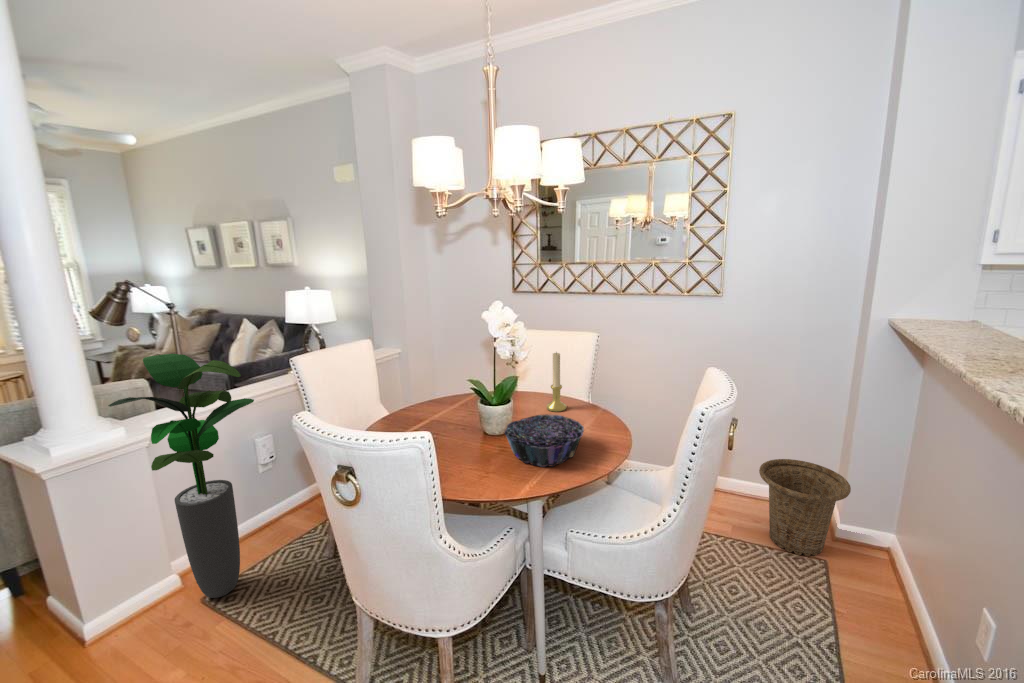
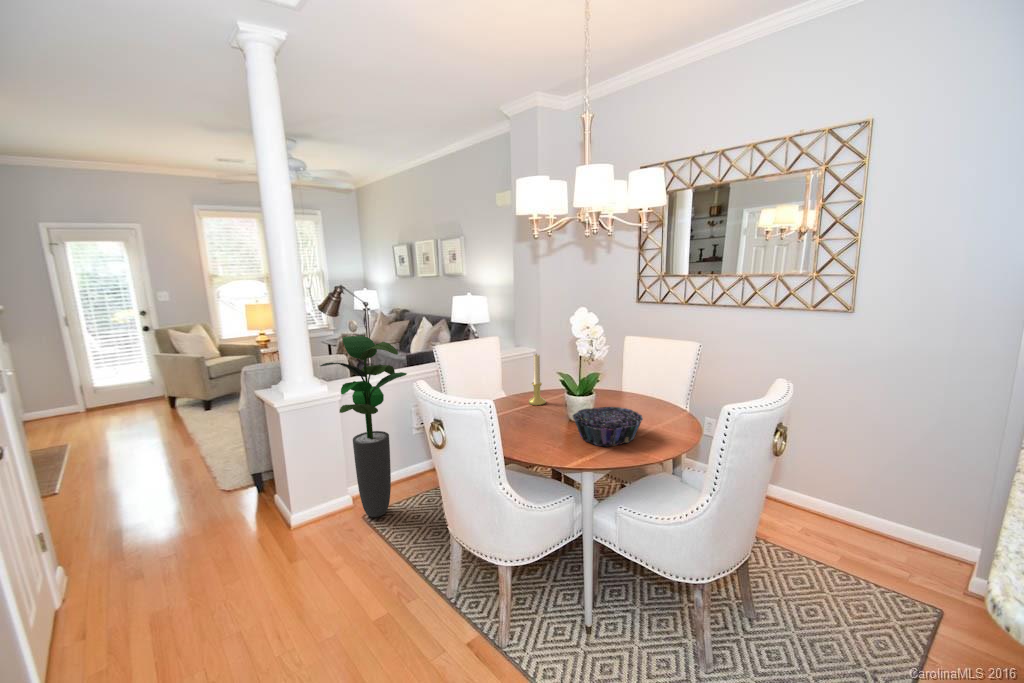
candle holder: present [546,353,567,412] -> present [528,354,546,405]
basket: present [759,459,851,556] -> none [875,498,990,611]

